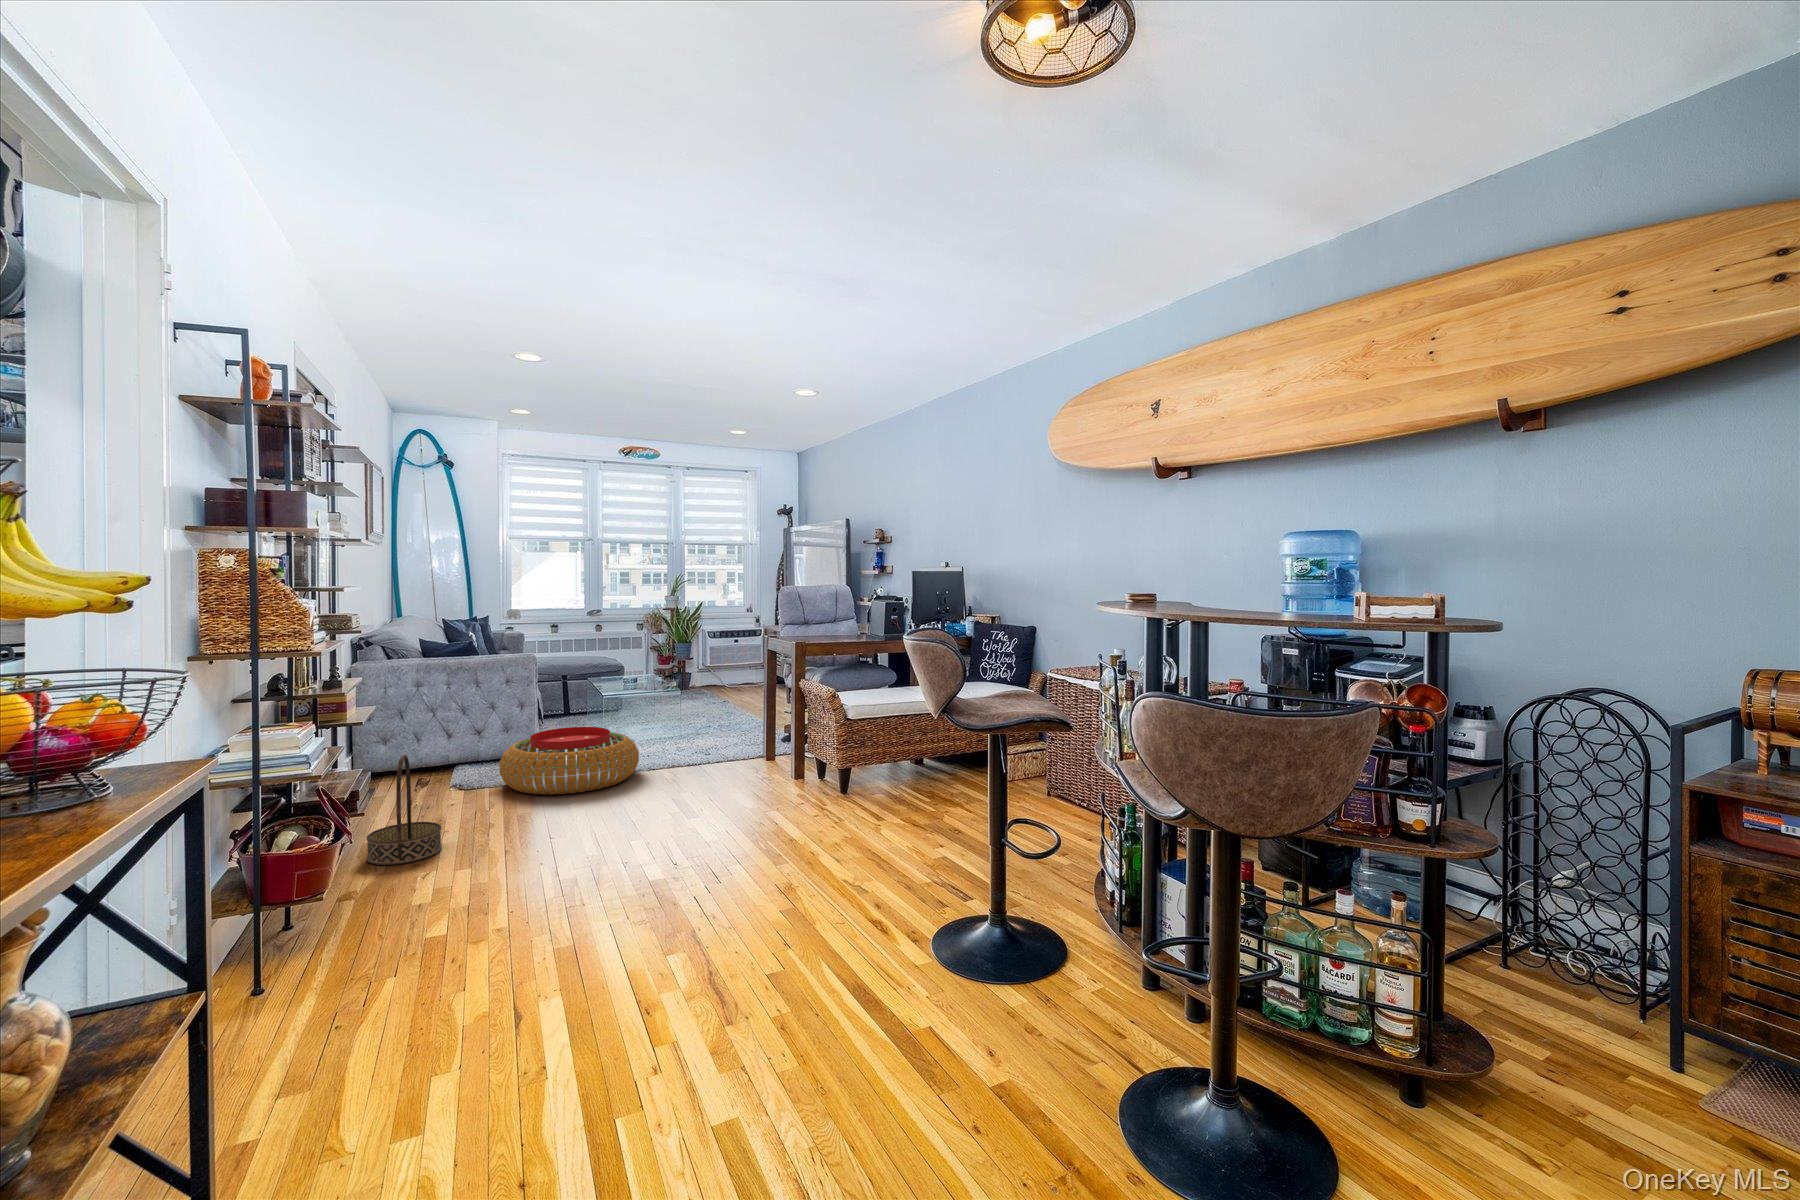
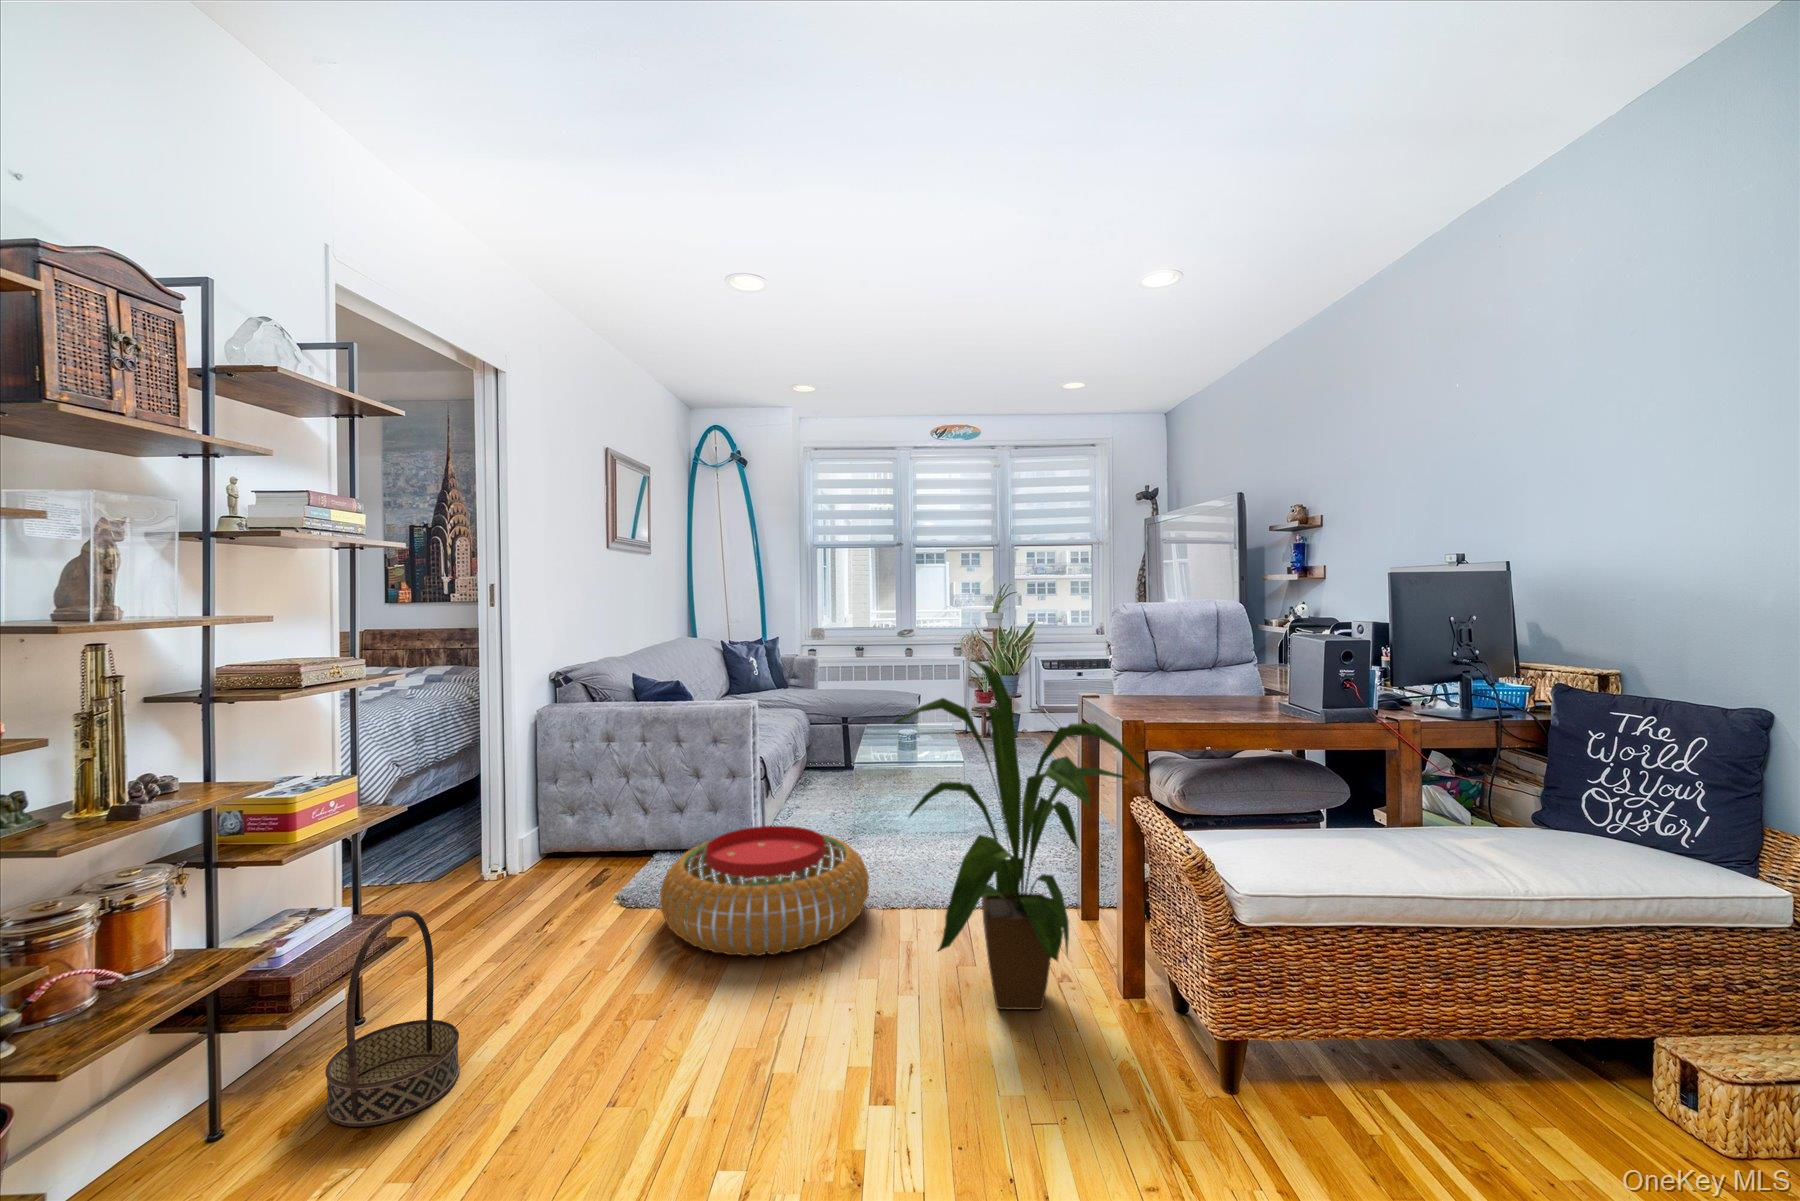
house plant: none [672,612,806,791] -> present [894,658,1148,1010]

